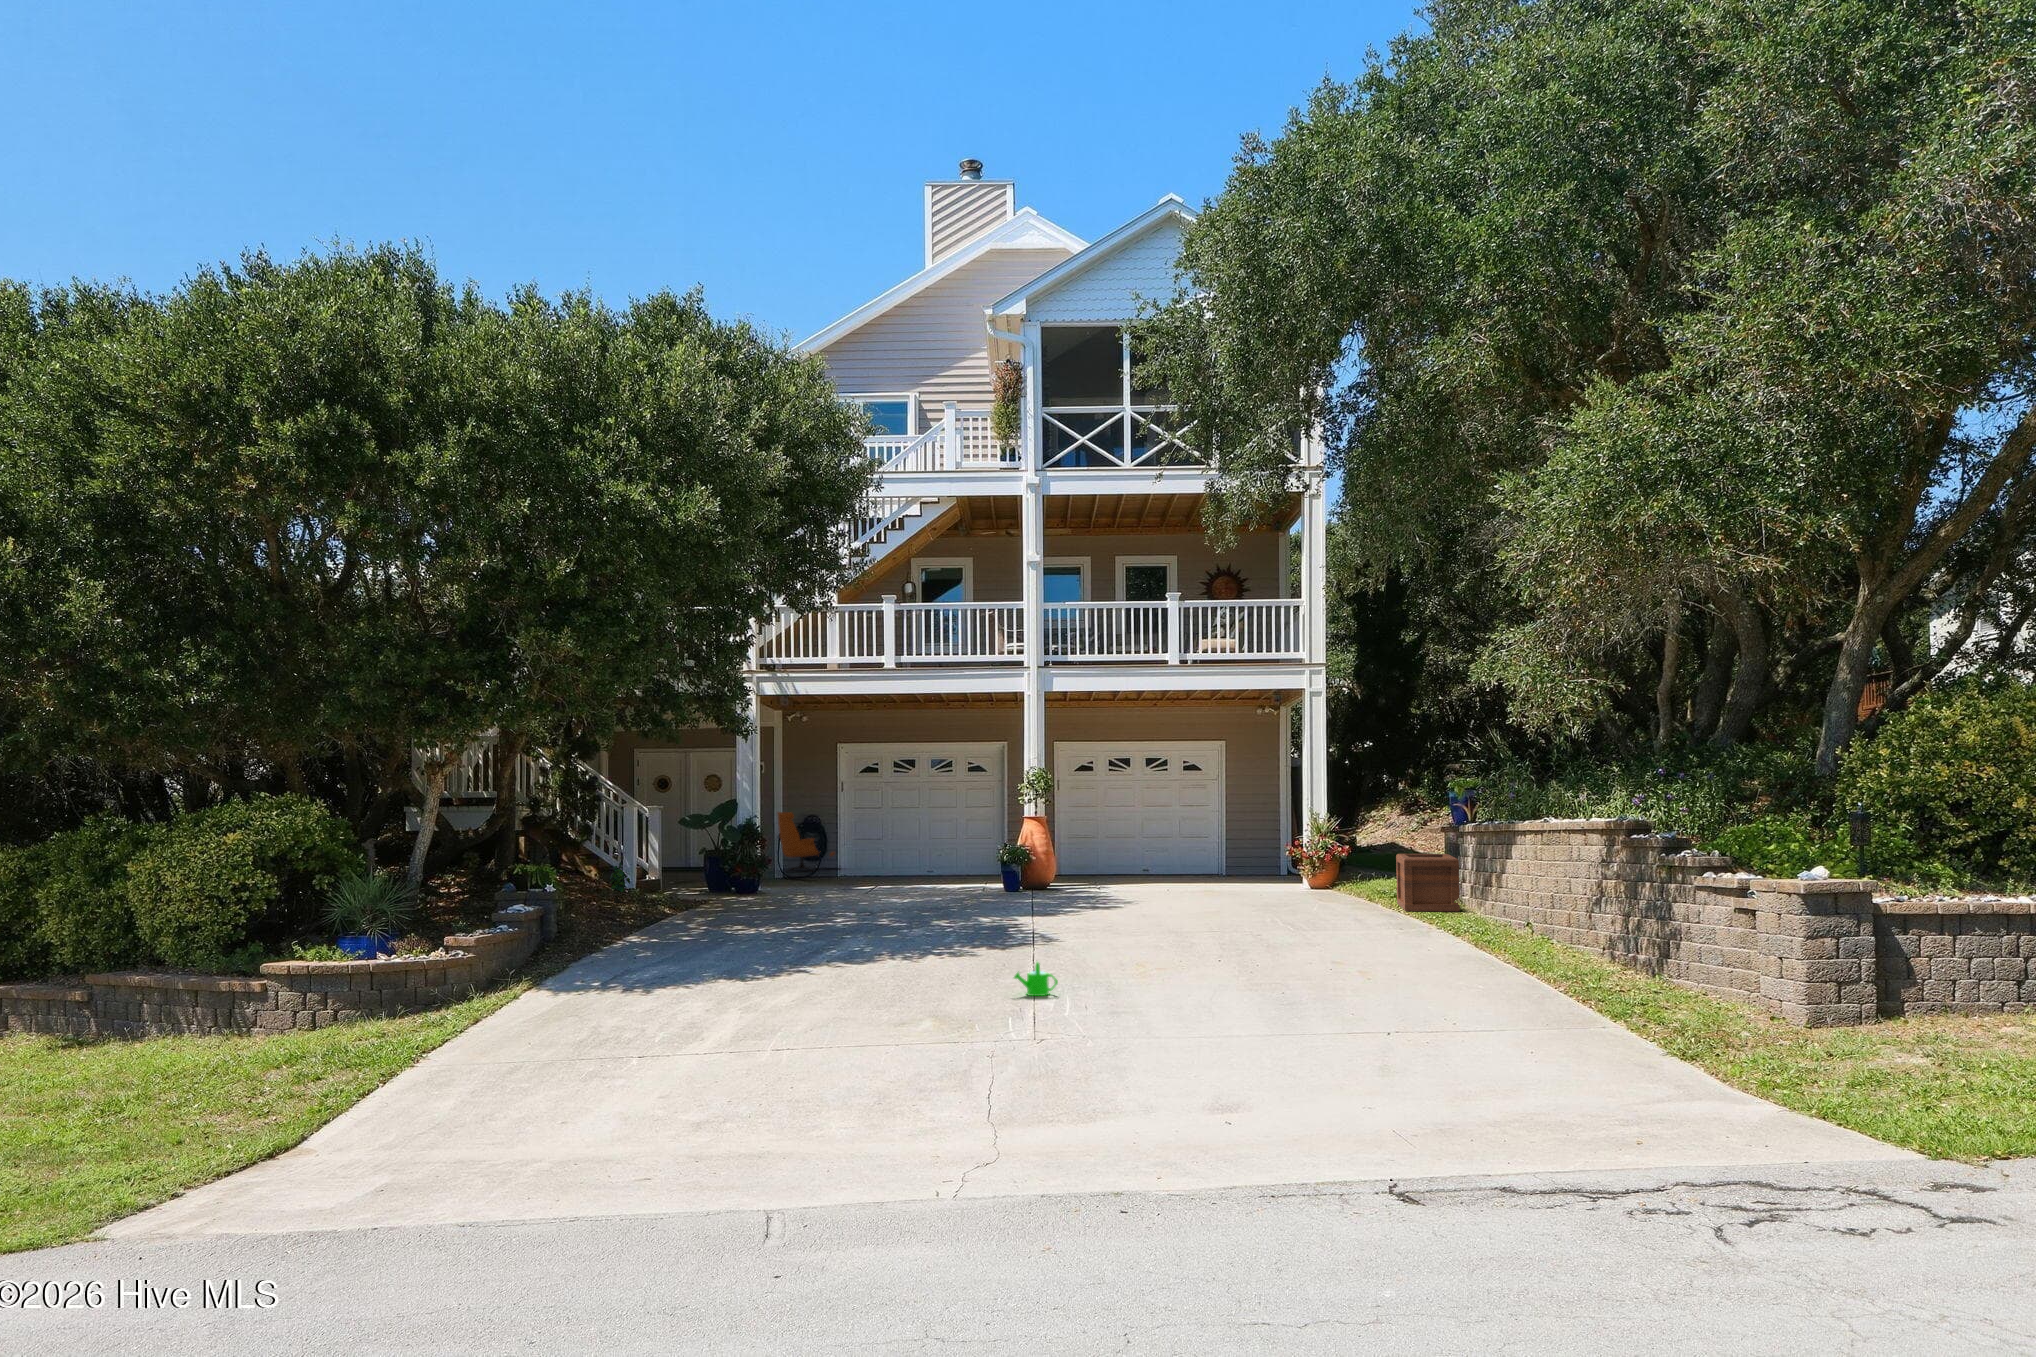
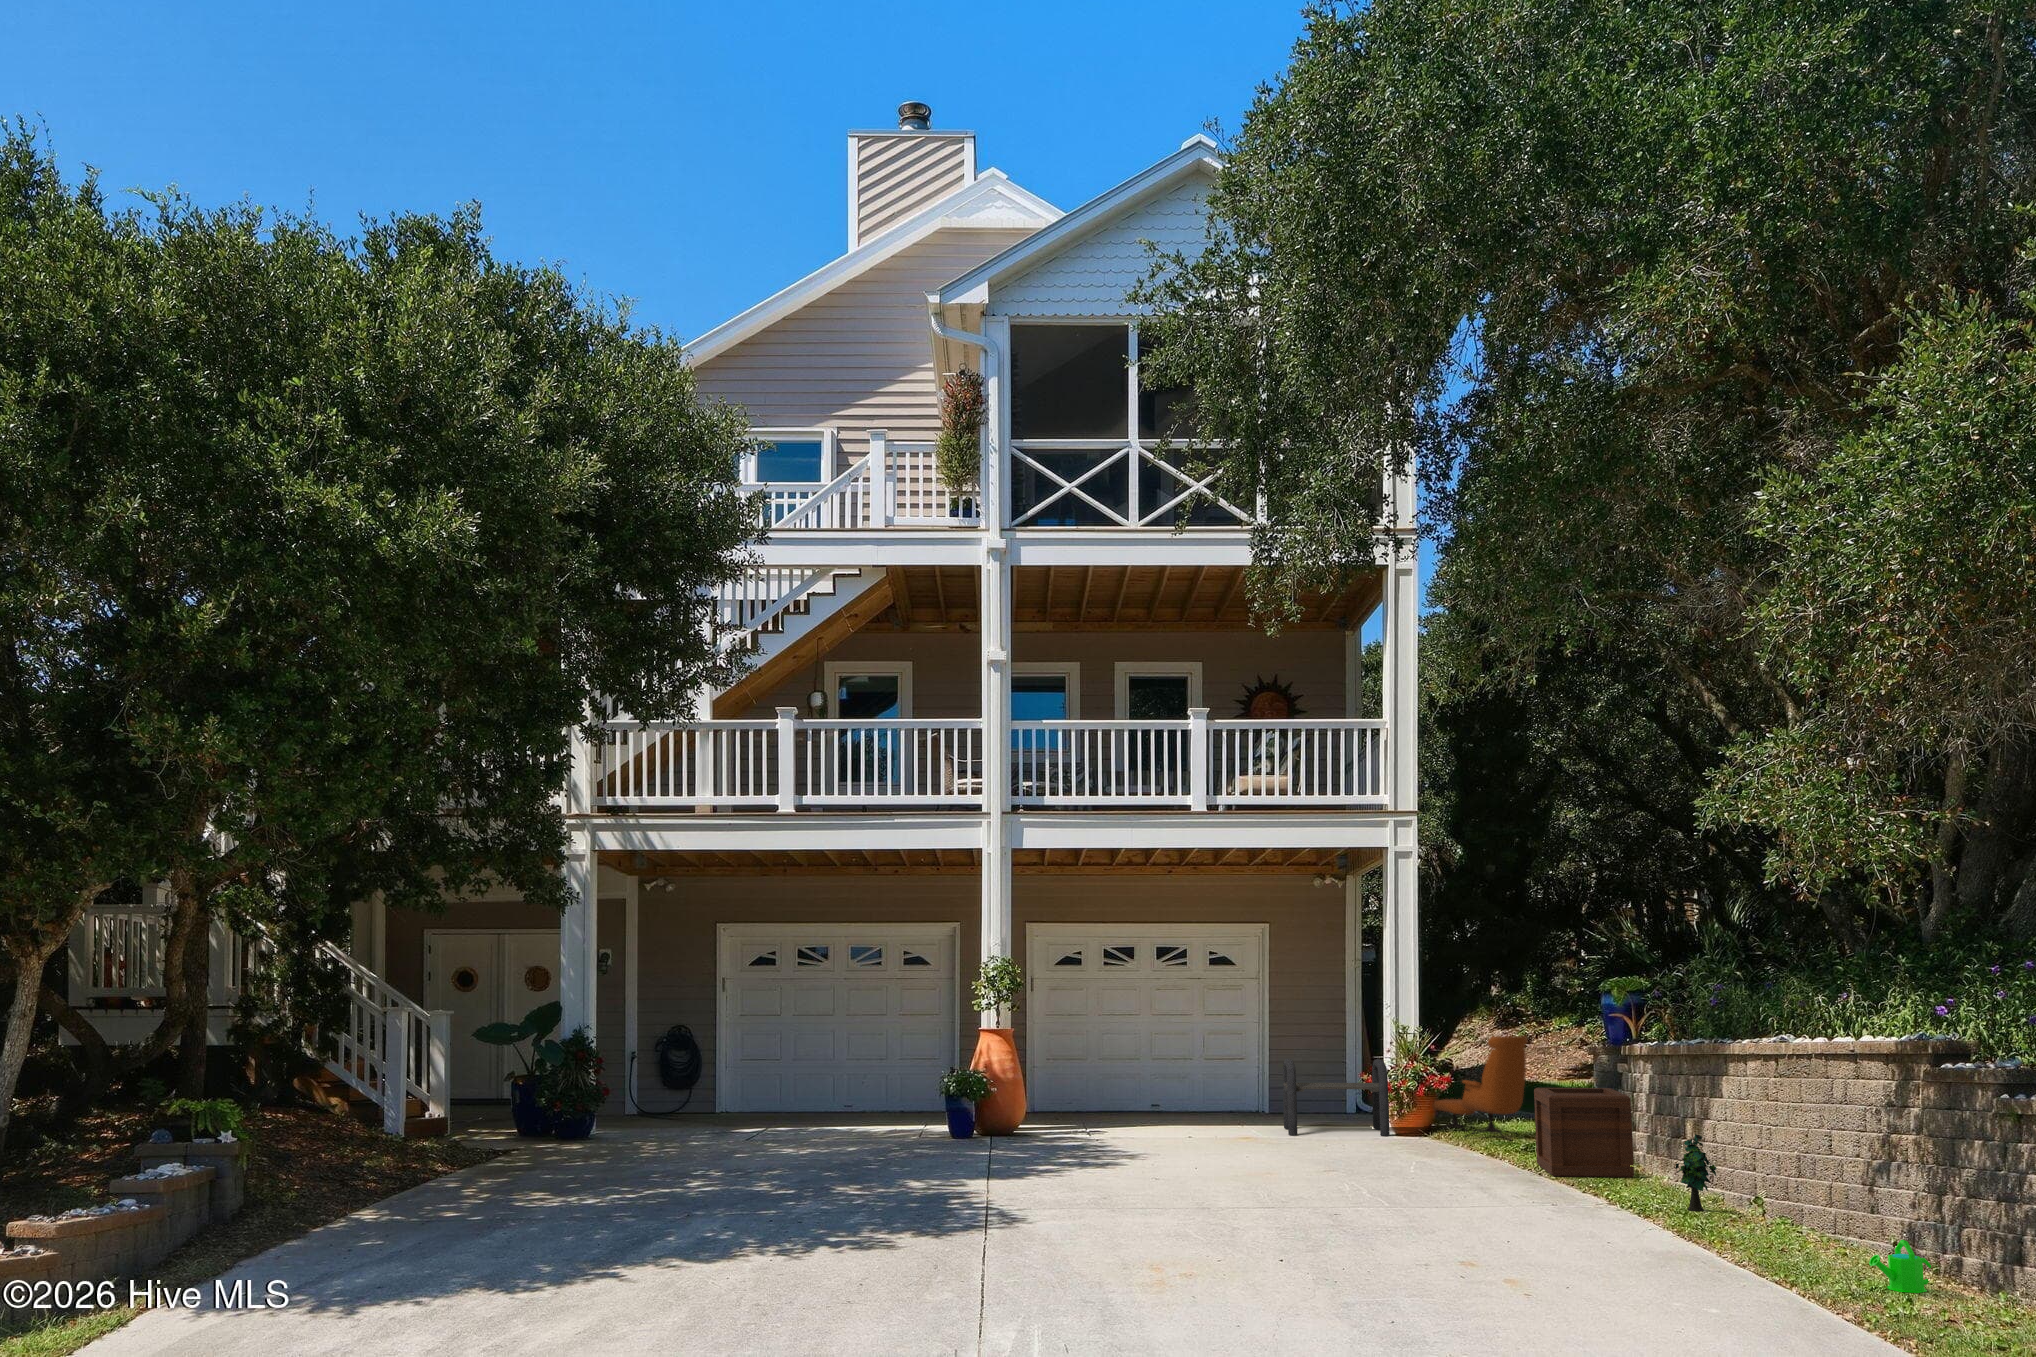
lounge chair: present [777,812,837,869] -> present [1433,1035,1528,1140]
bench: none [1231,836,1303,887] -> present [1283,1059,1390,1136]
decorative plant: present [608,862,630,903] -> present [1675,1134,1717,1211]
watering can: present [1014,962,1058,996] -> present [1869,1240,1931,1293]

